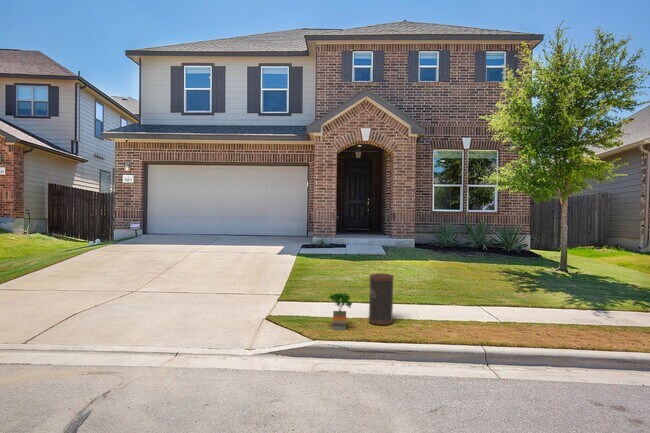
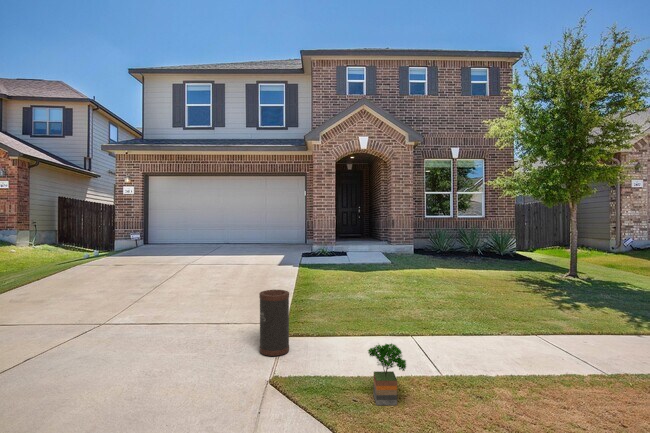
trash can: present [369,273,394,325] -> present [259,290,289,357]

